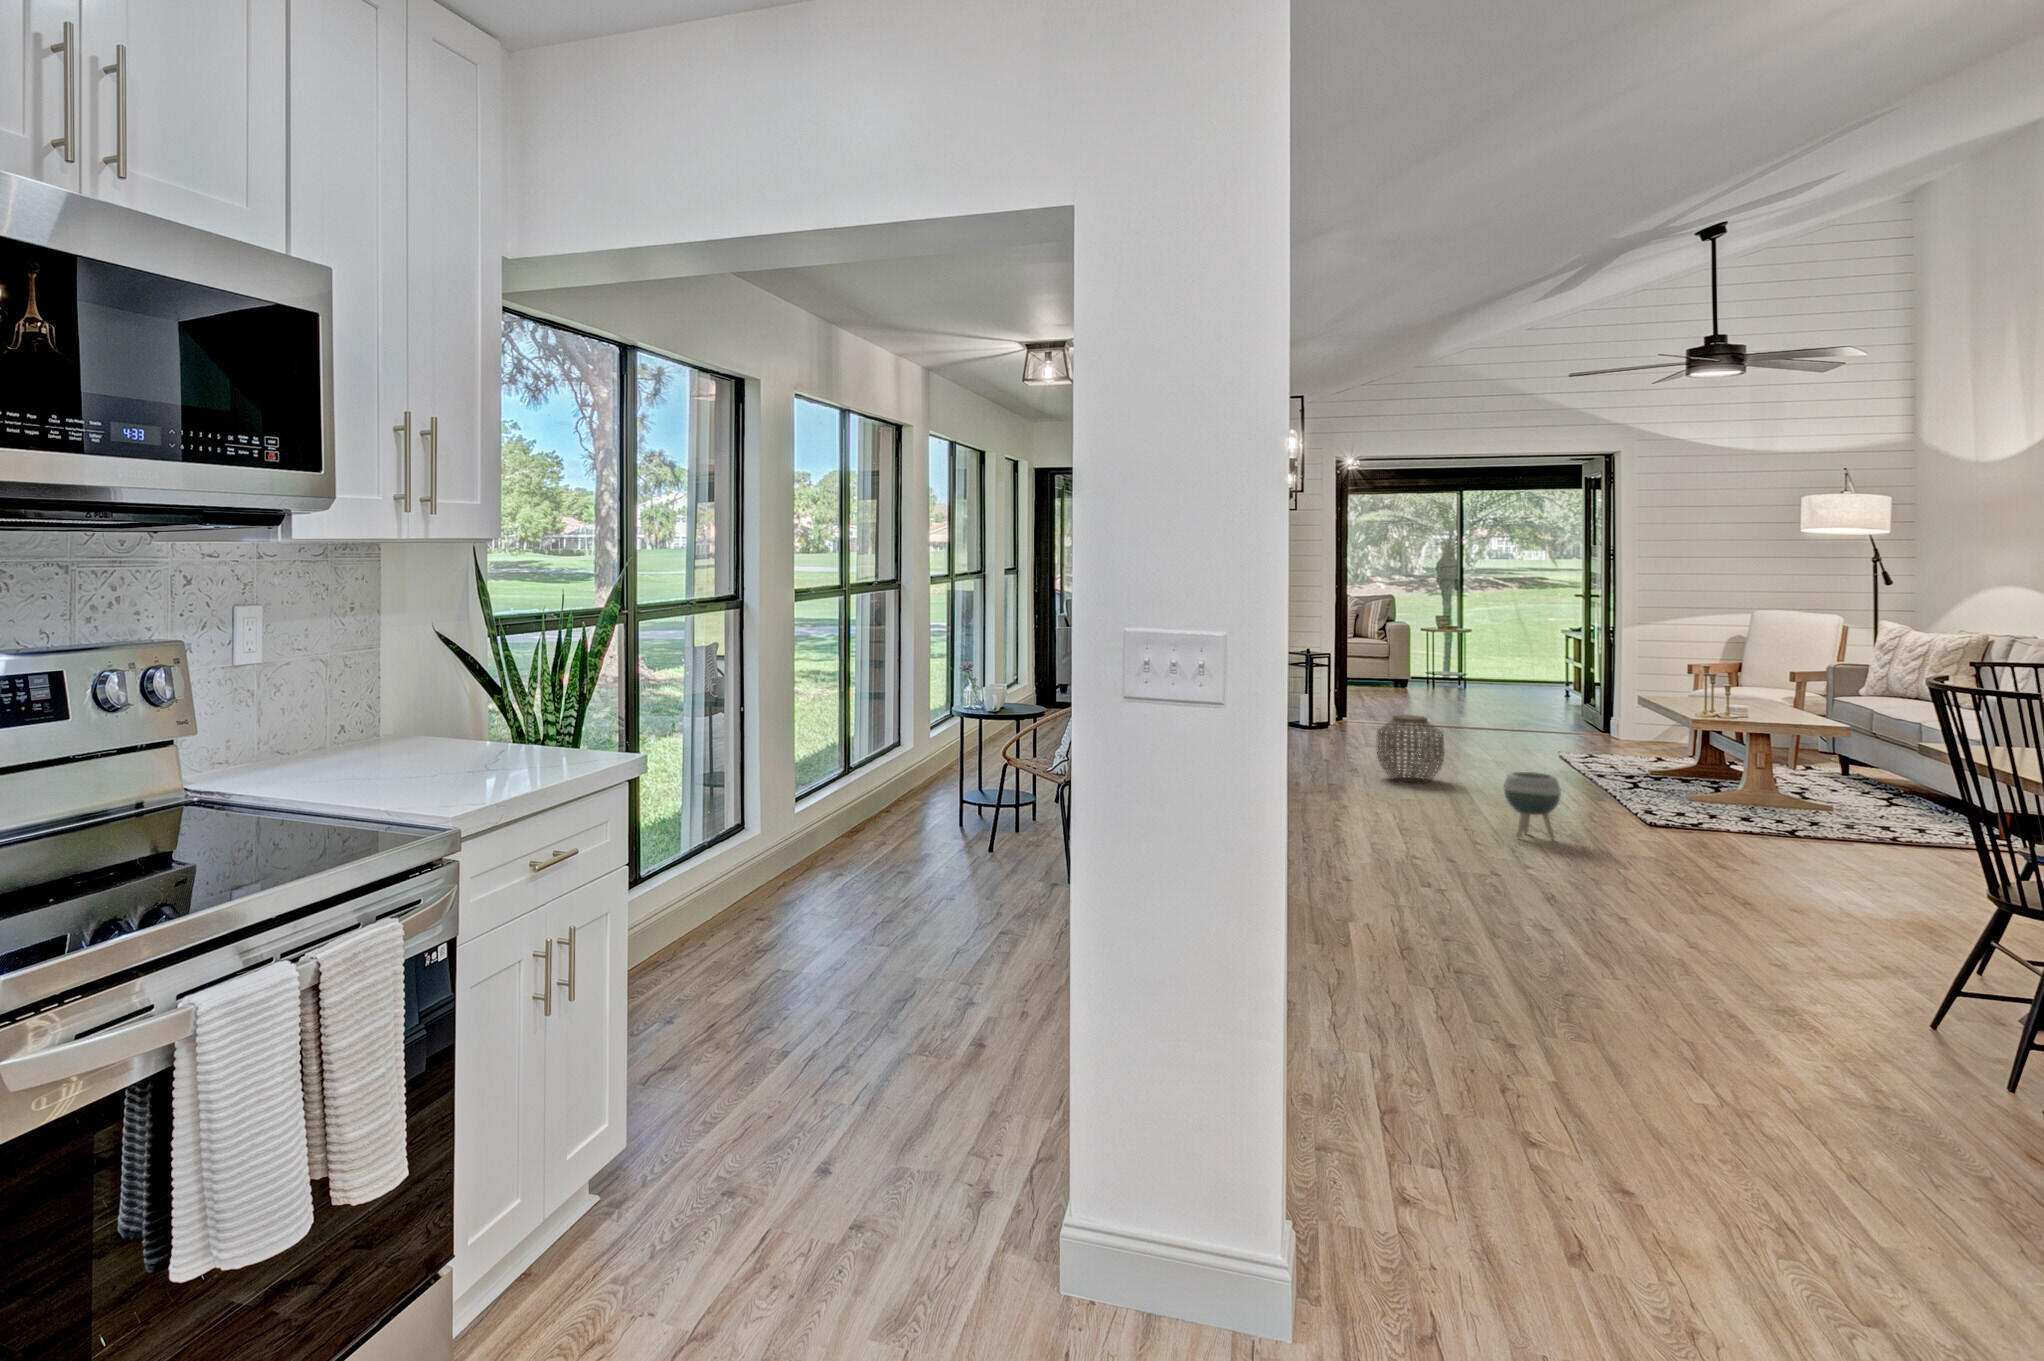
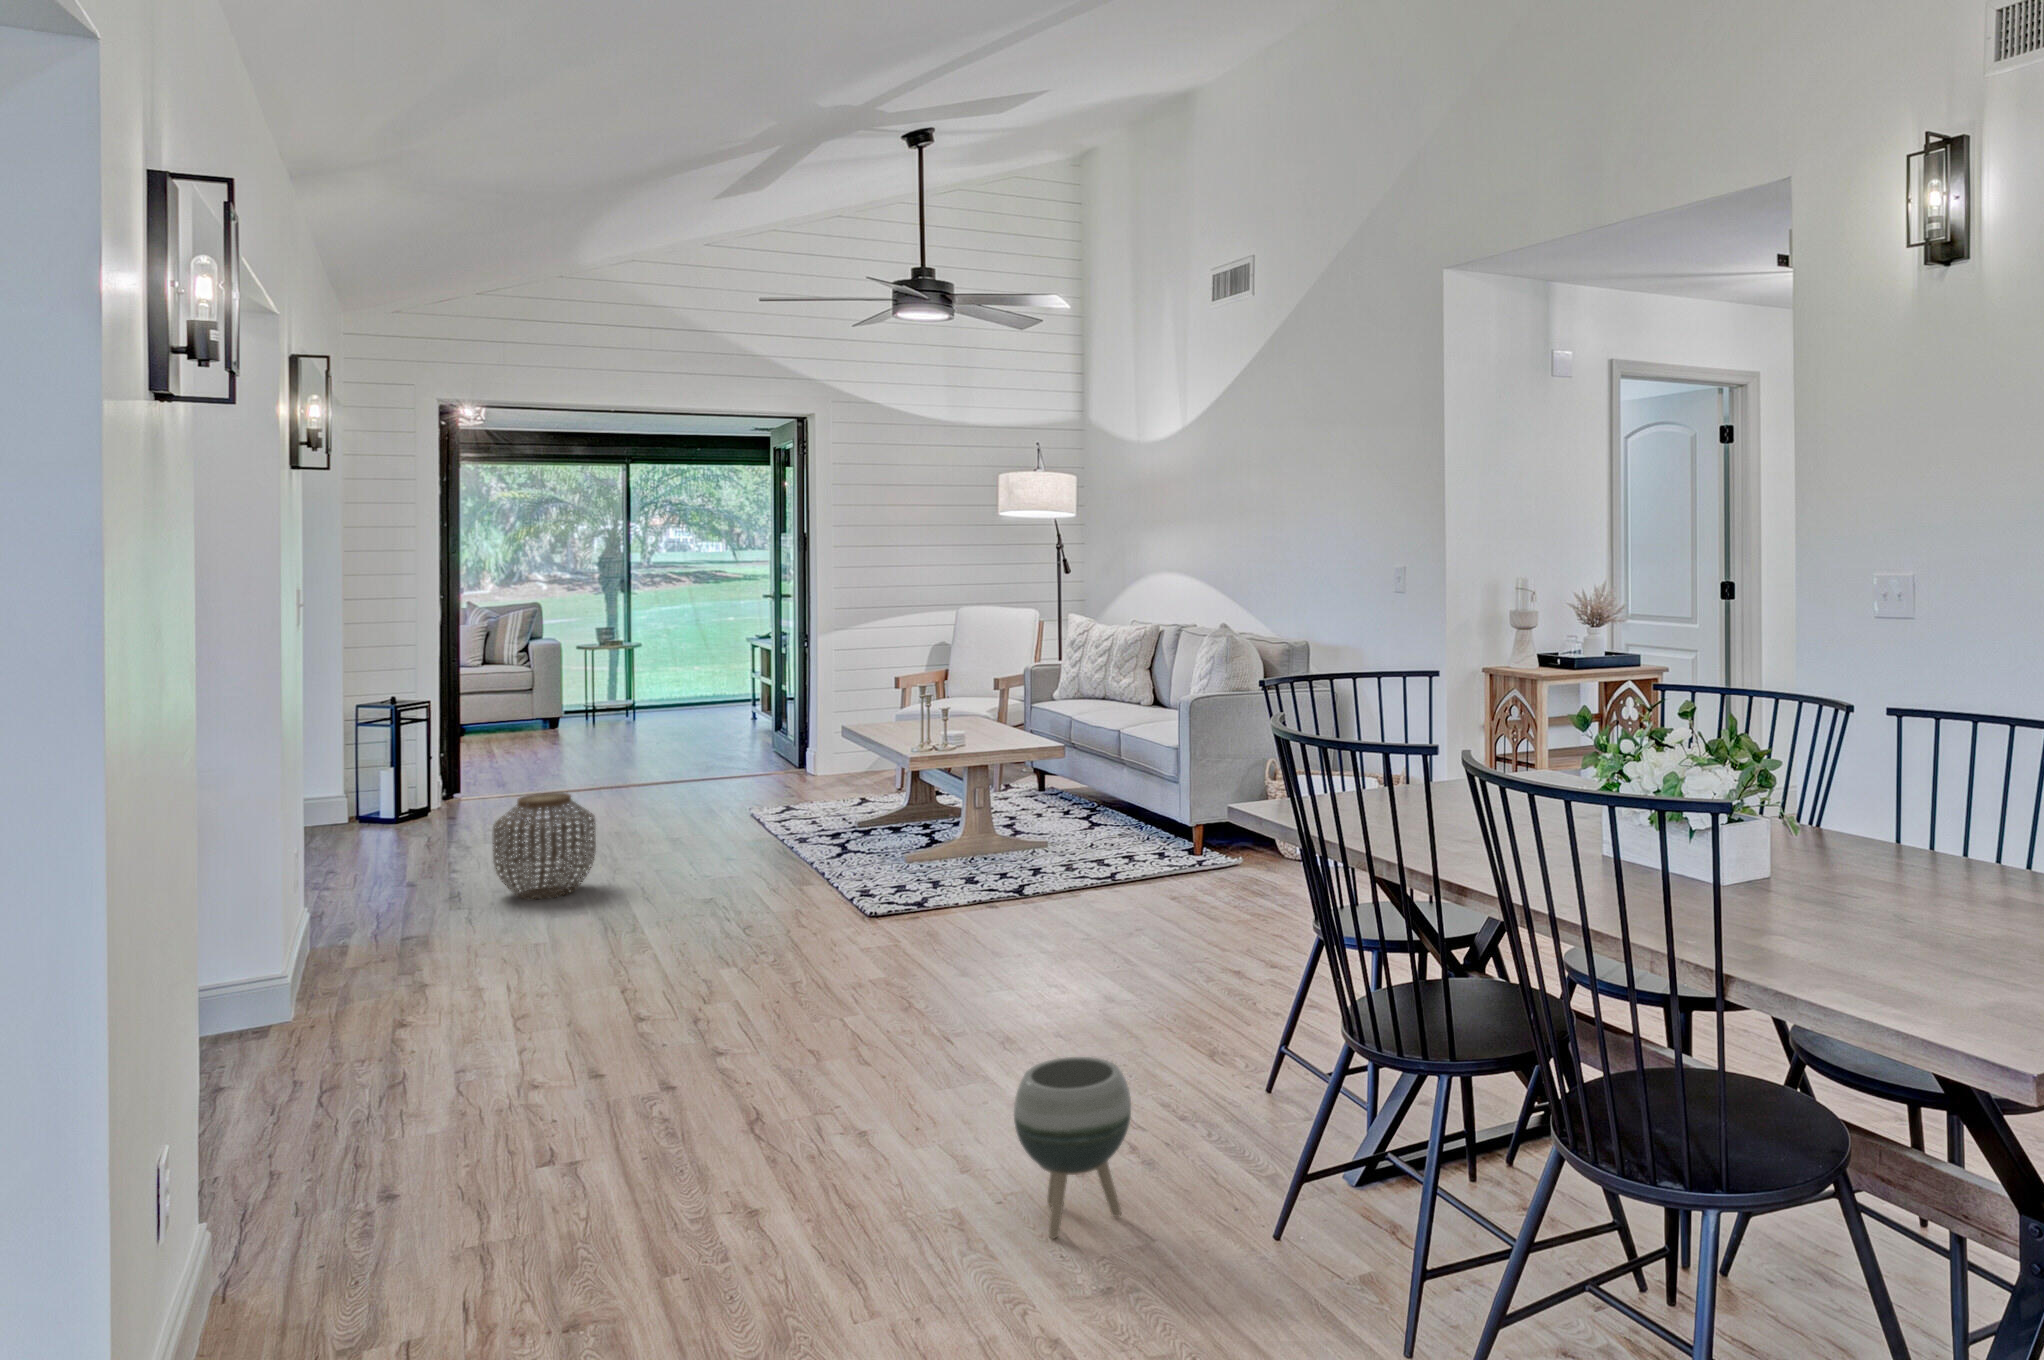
planter: present [1504,772,1561,840] -> present [1014,1057,1131,1238]

